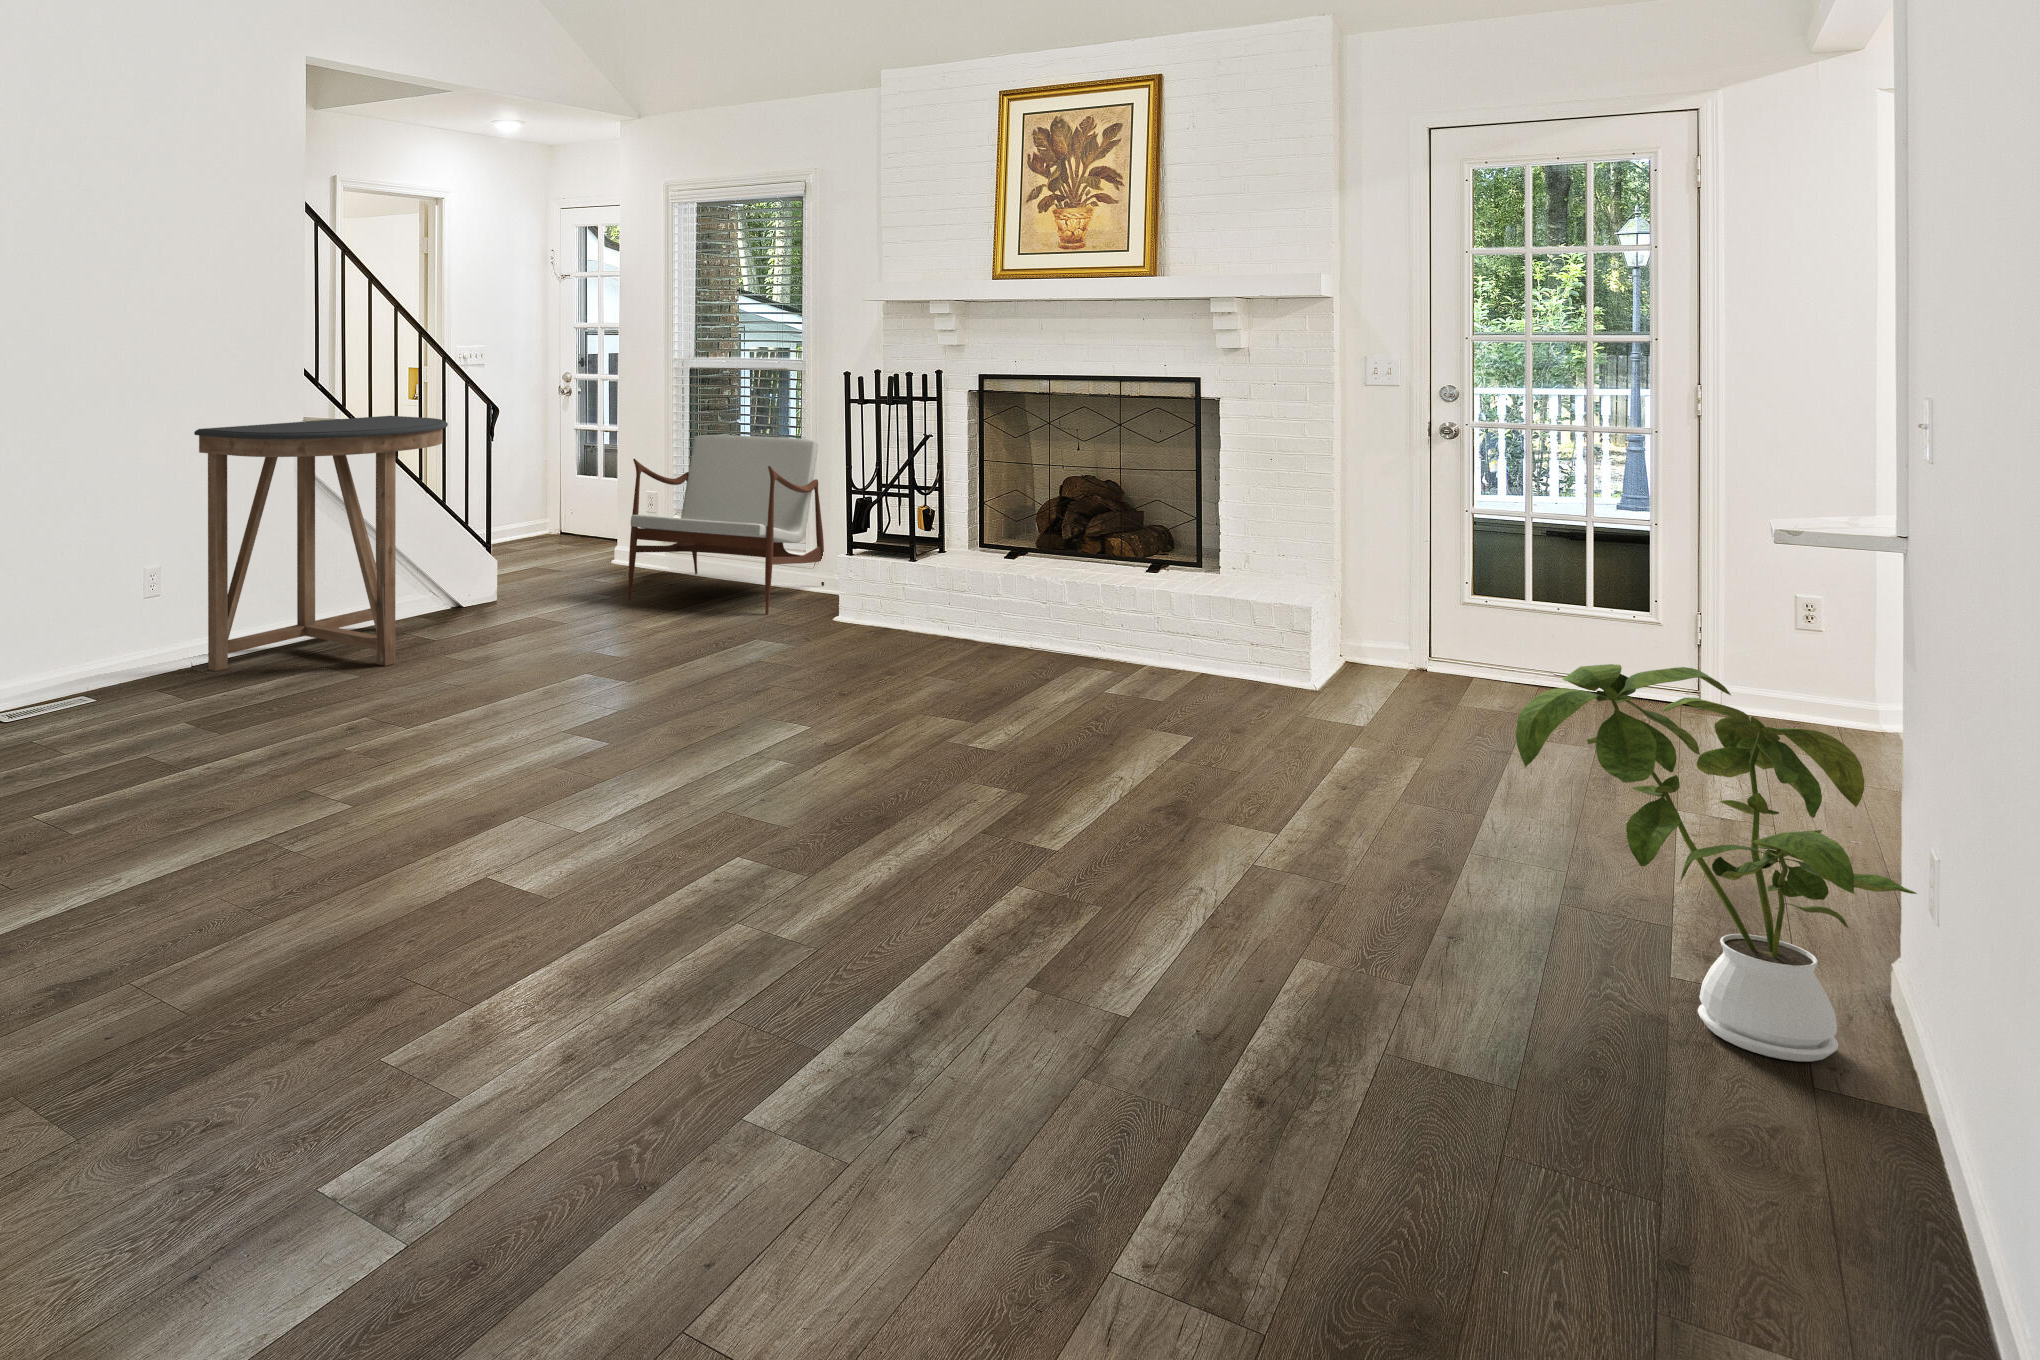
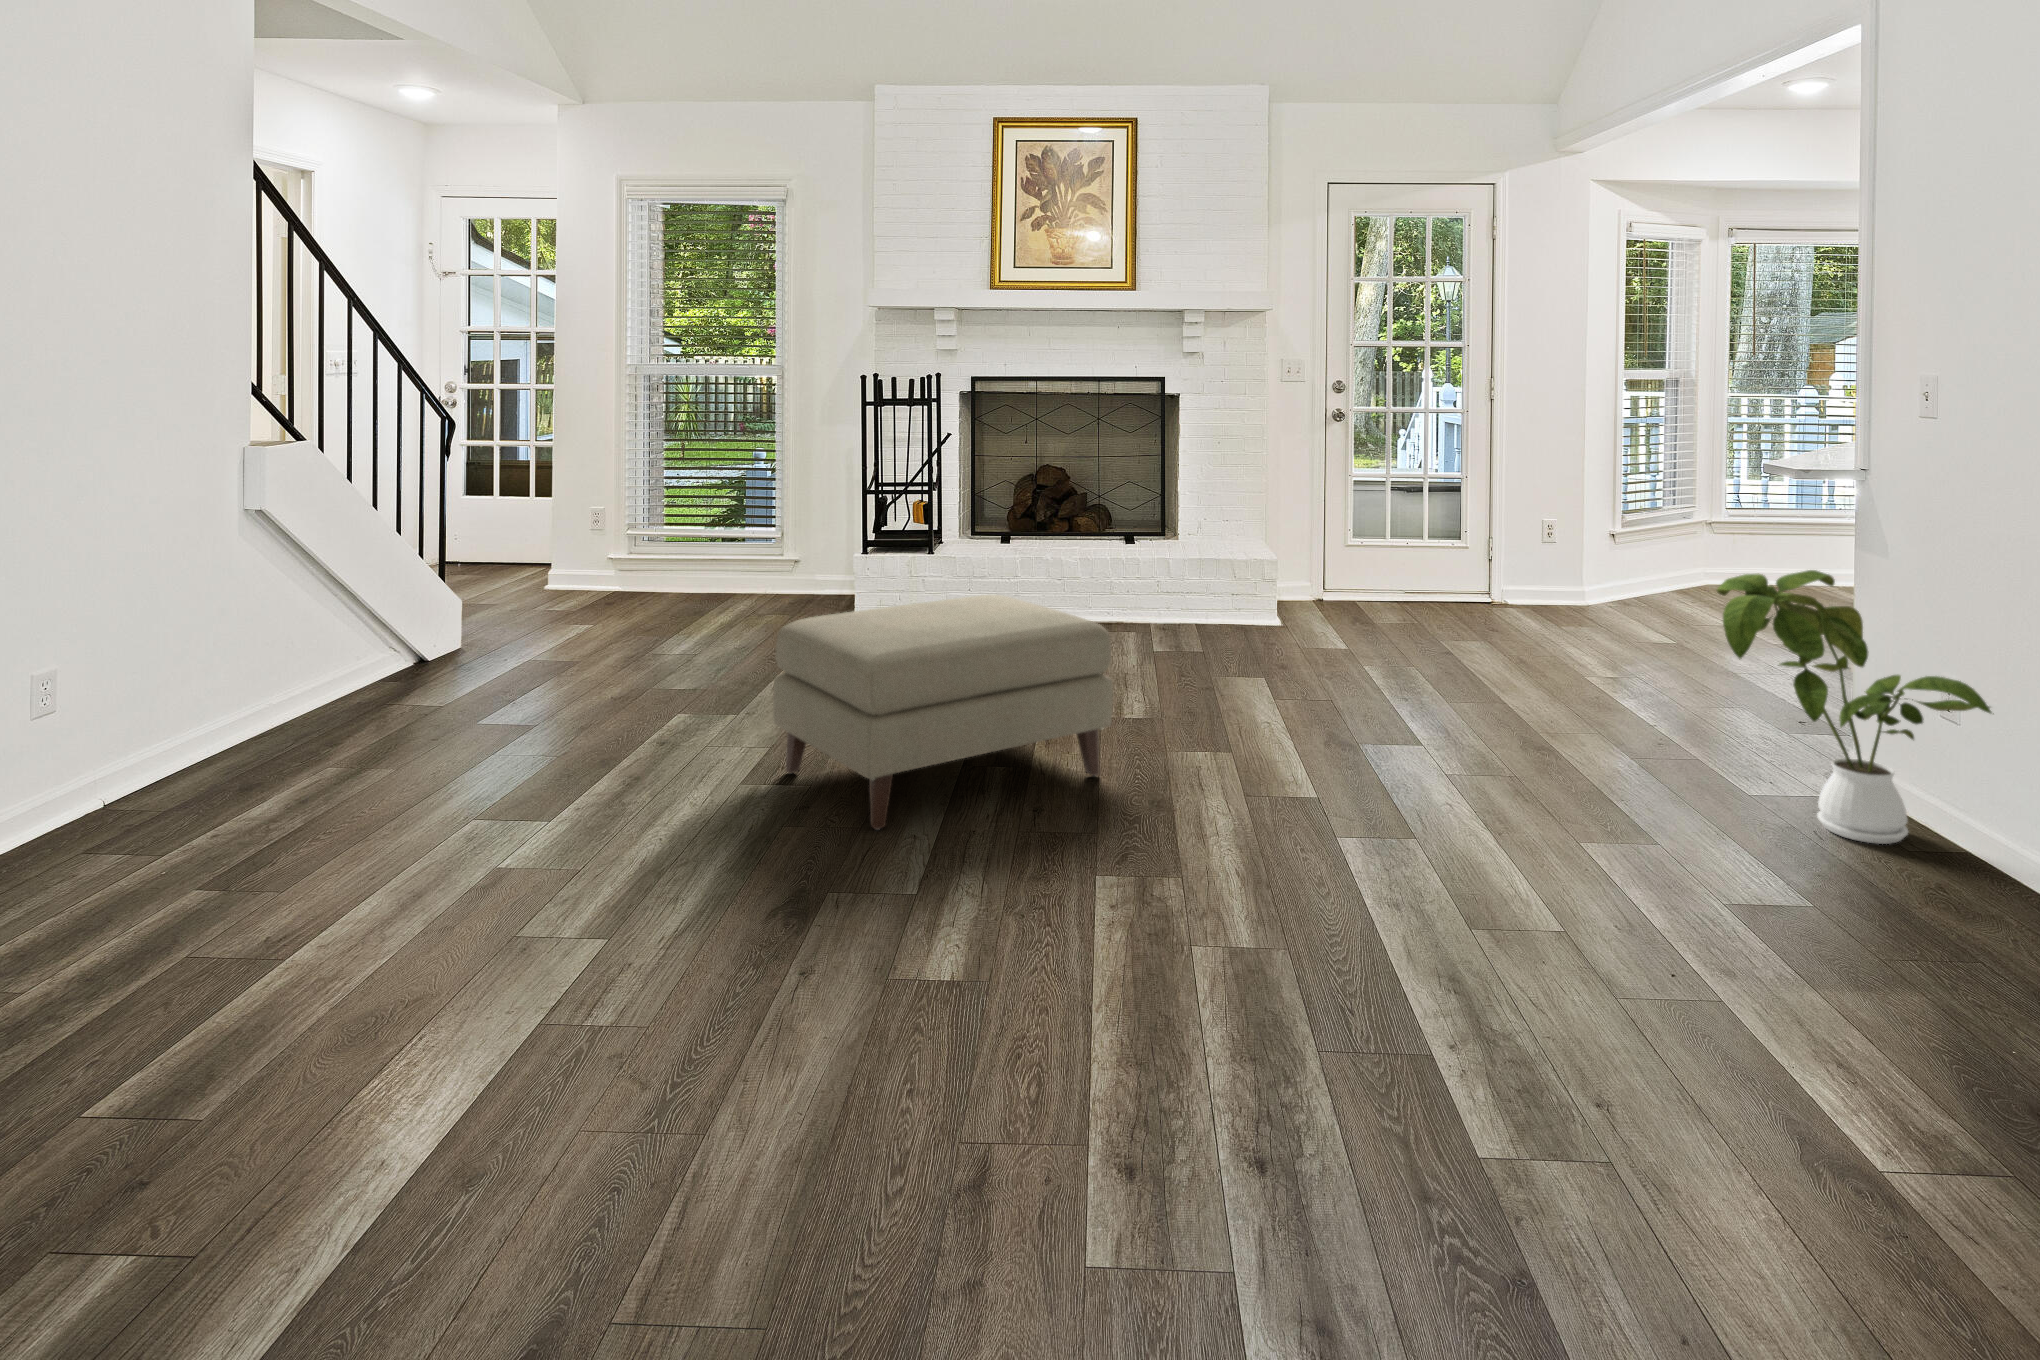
console table: present [194,416,448,671] -> none [127,430,473,794]
armchair: present [628,435,824,614] -> none [623,444,804,626]
ottoman: none [592,597,876,785] -> present [773,595,1113,830]

